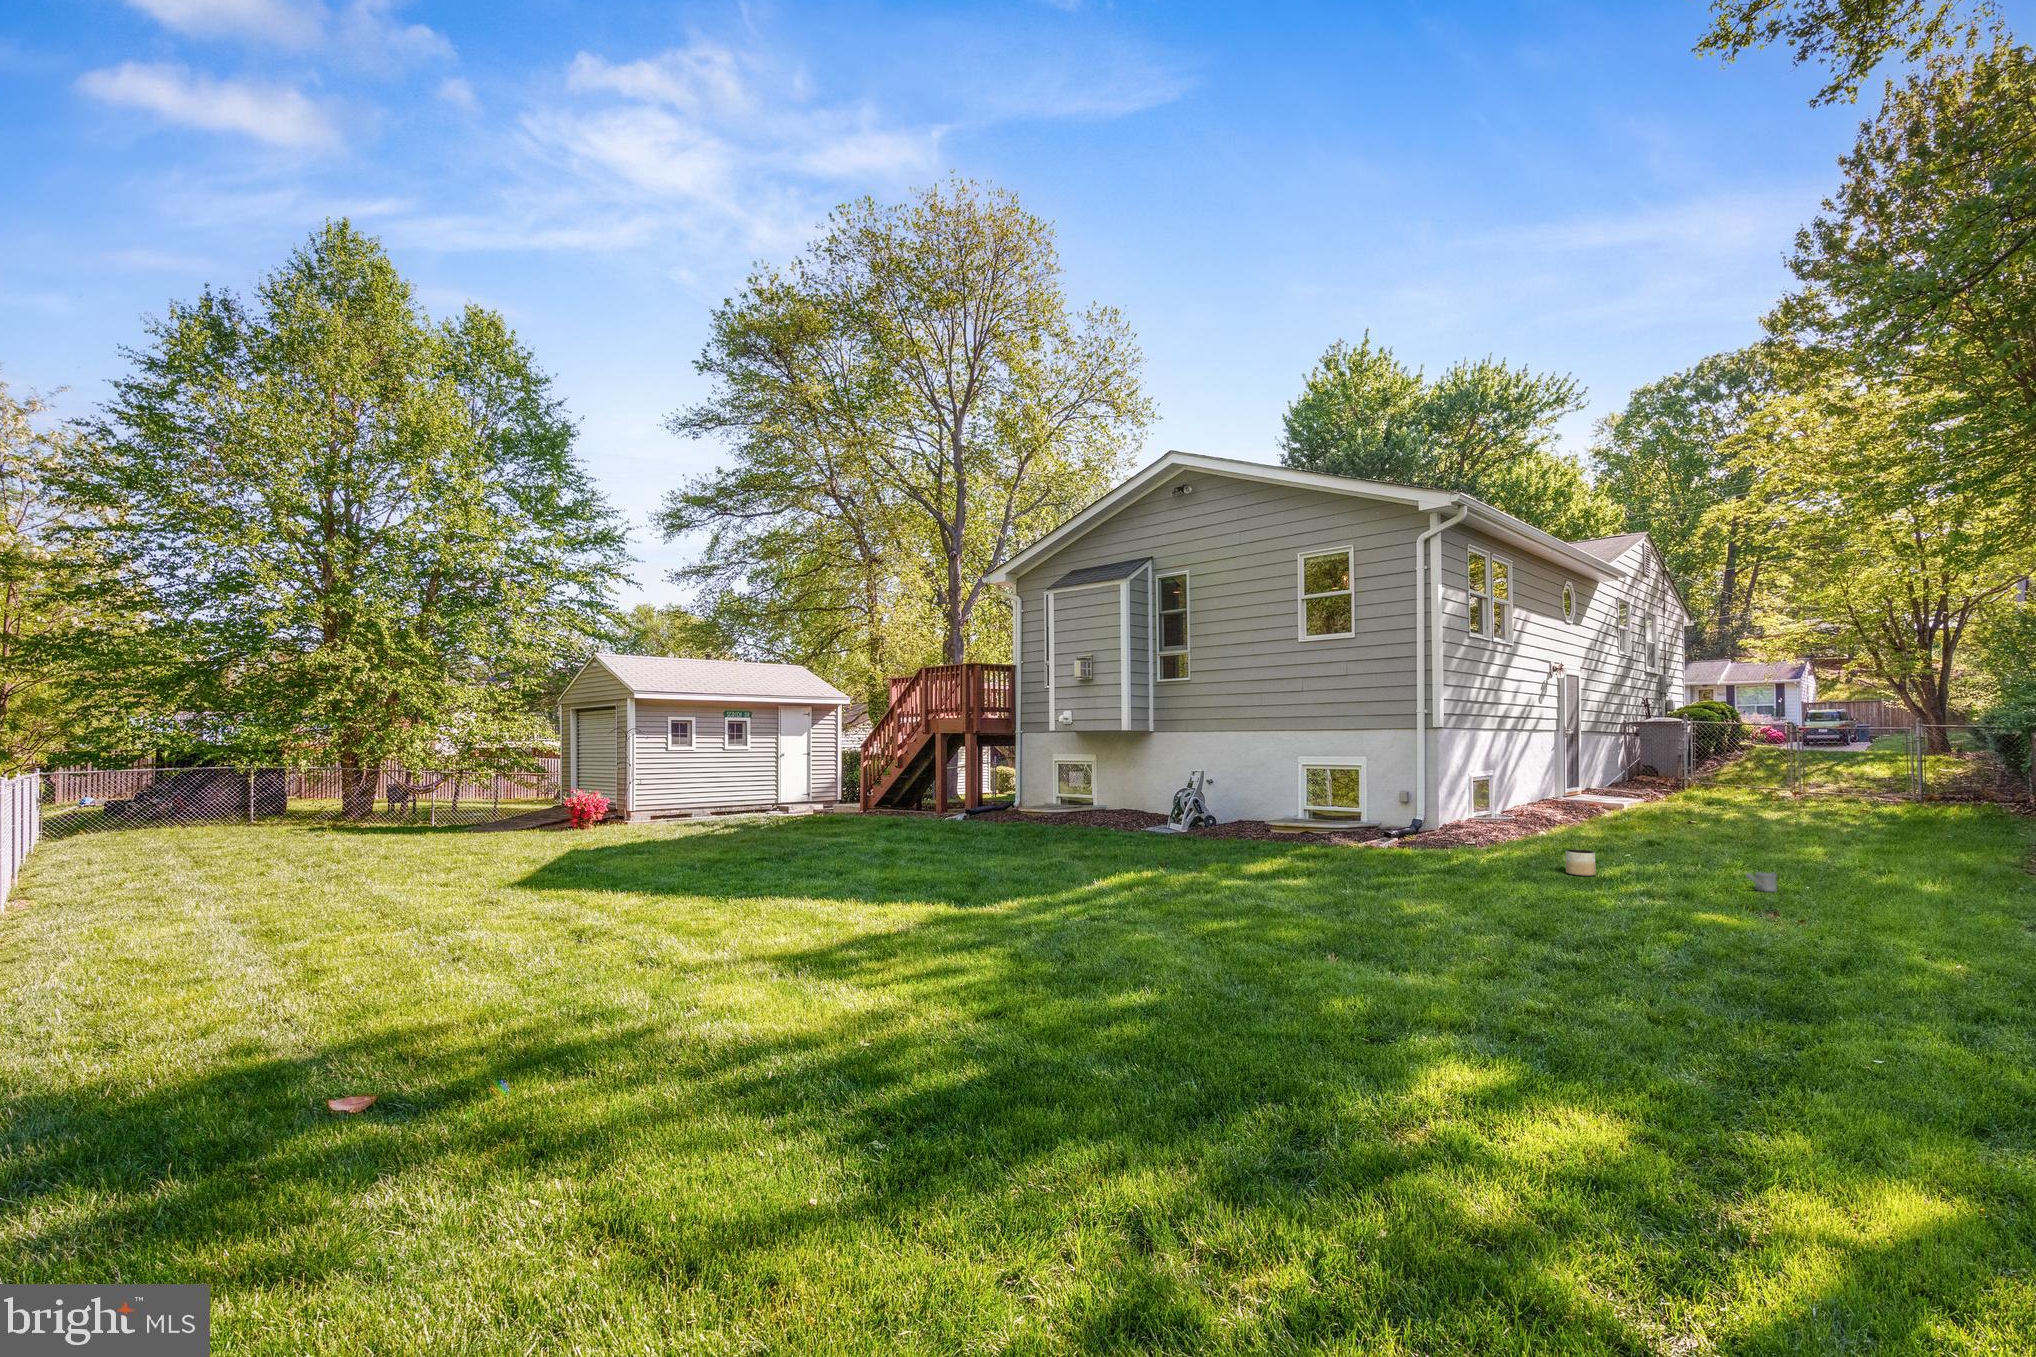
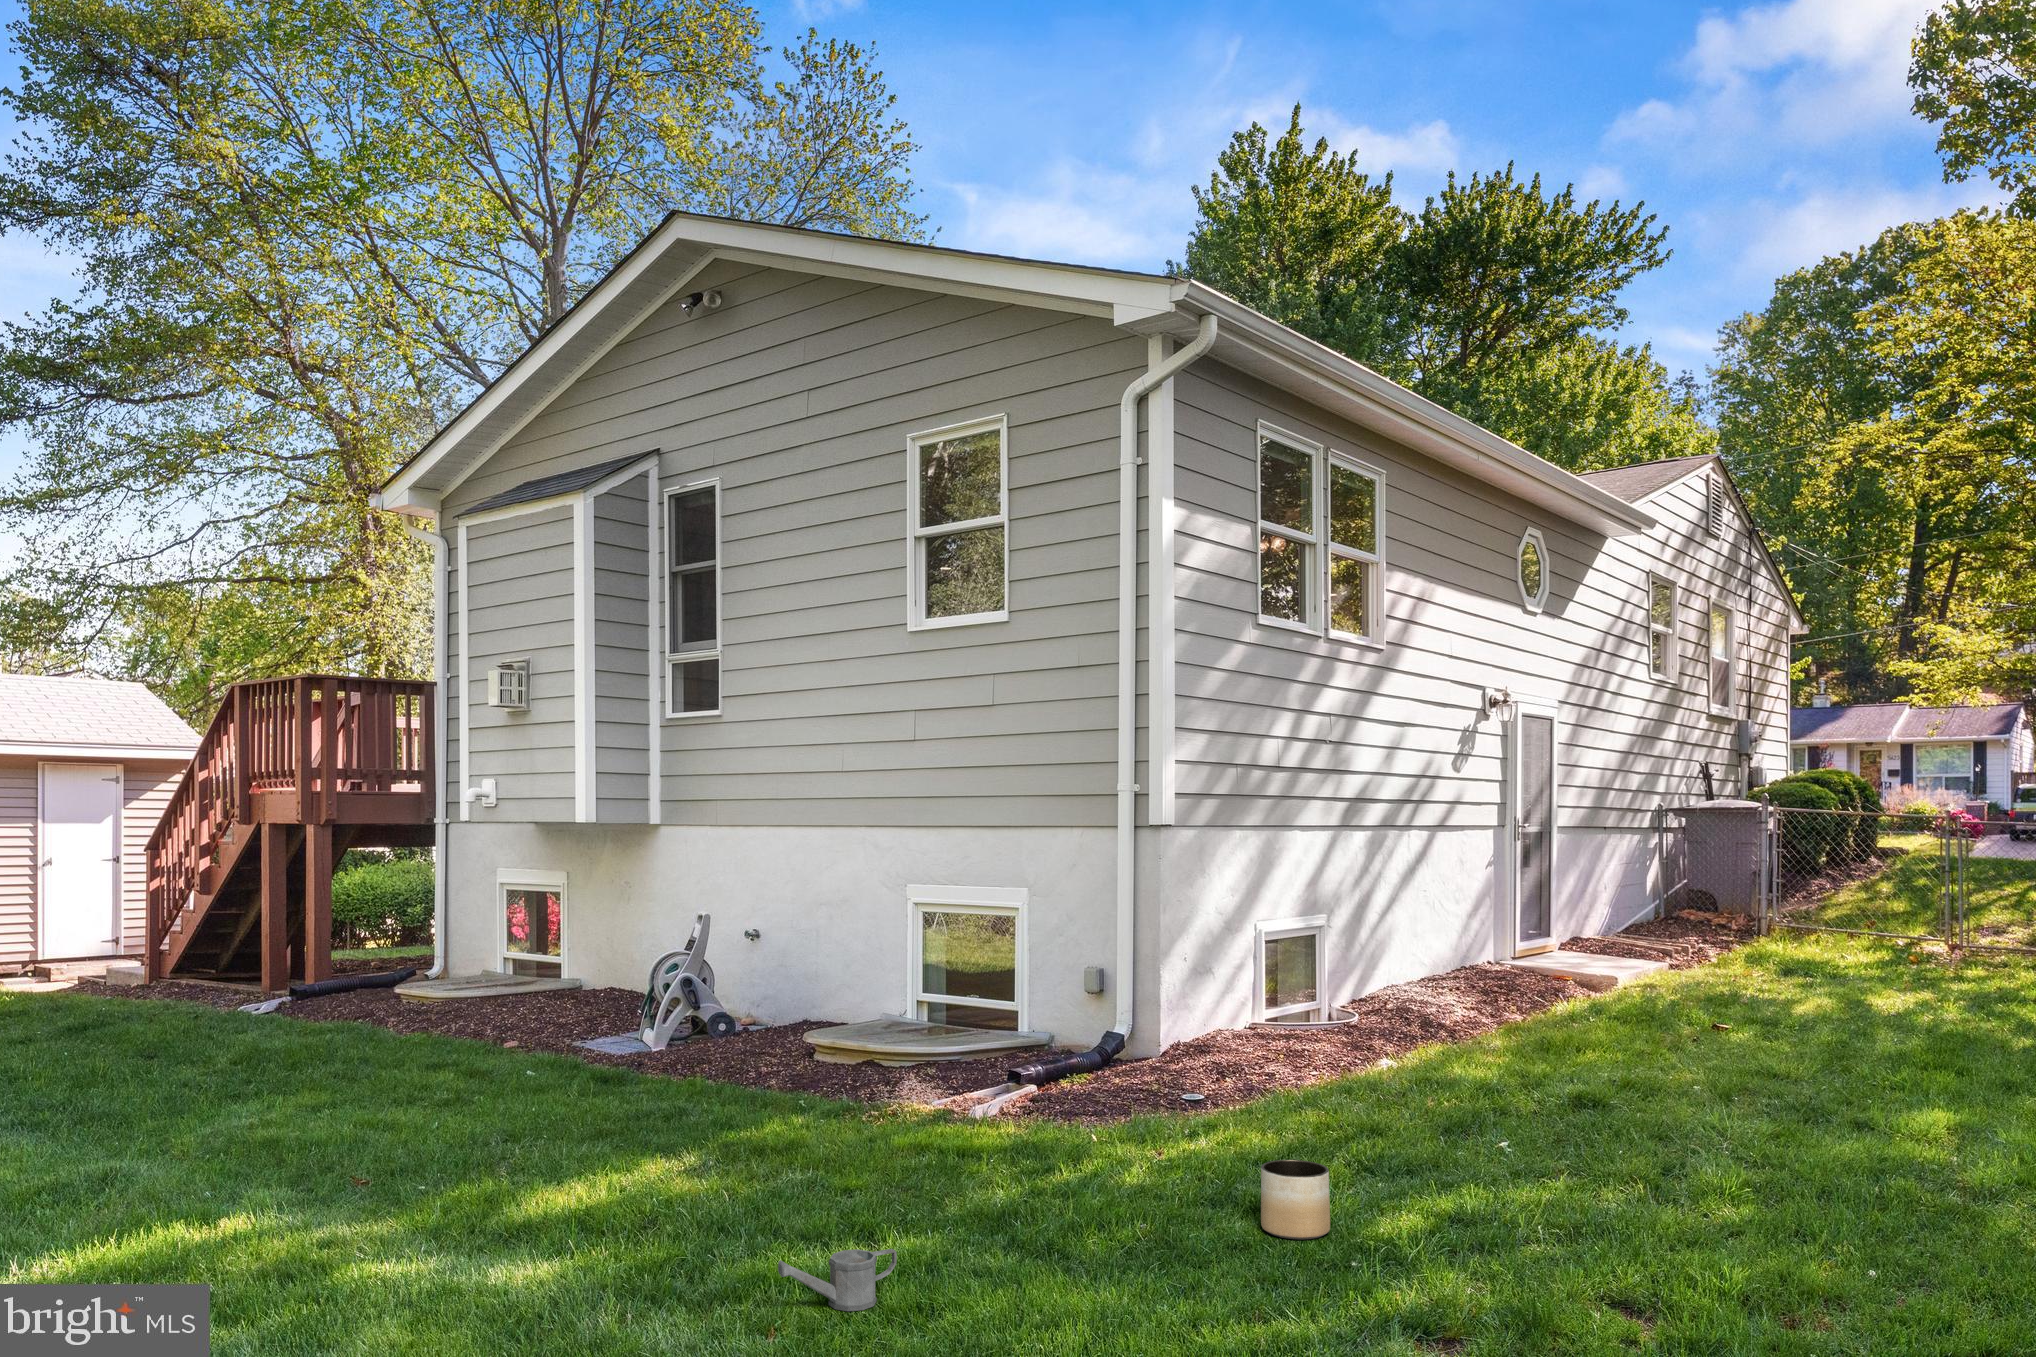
watering can: present [1746,872,1778,892] -> present [778,1249,897,1311]

